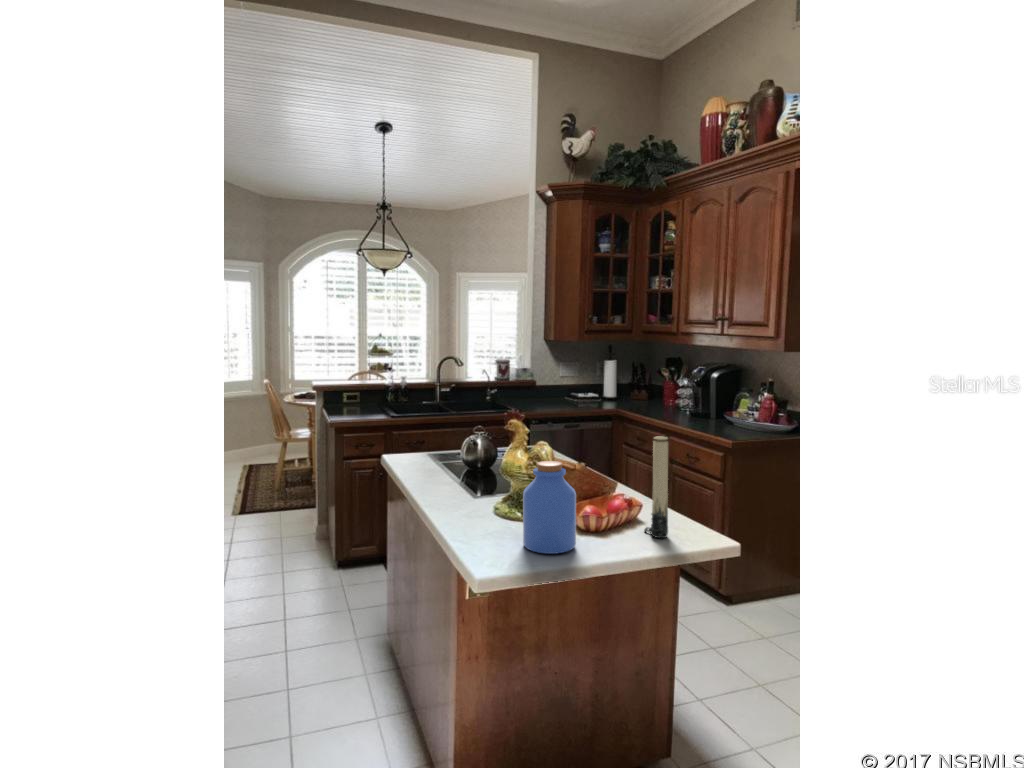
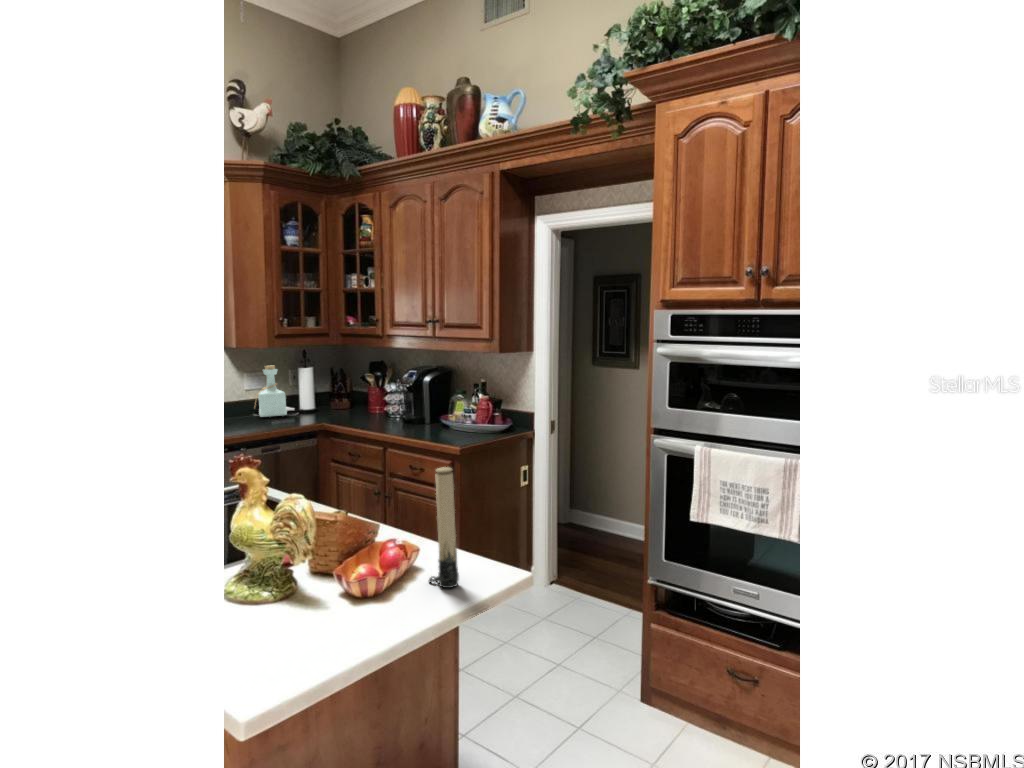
bottle: none [565,357,590,400] -> present [257,366,287,417]
jar: present [523,461,576,554] -> none [283,520,360,649]

